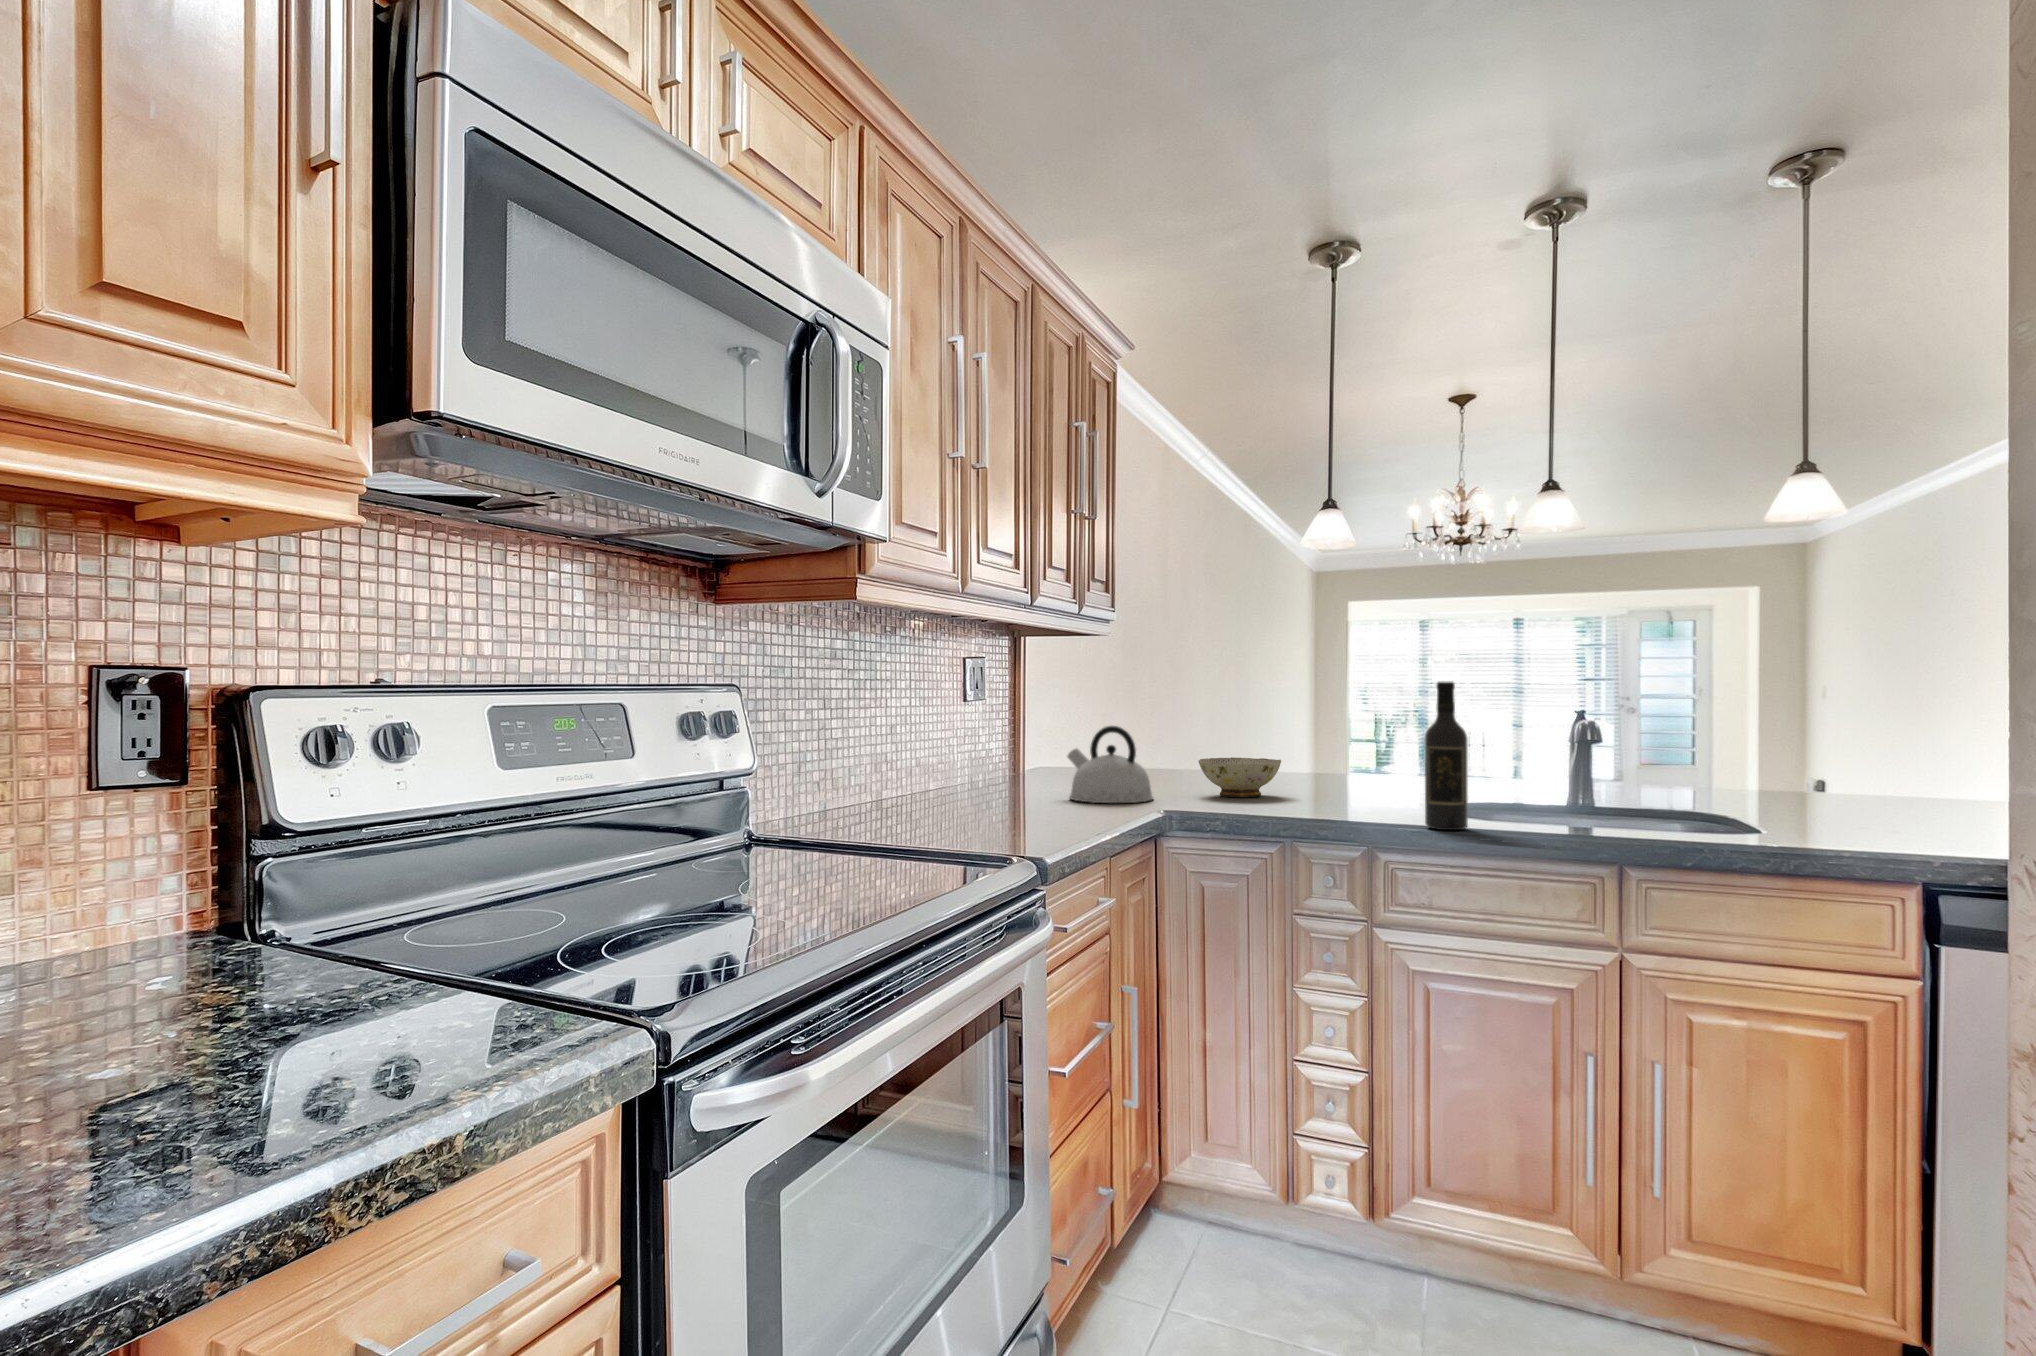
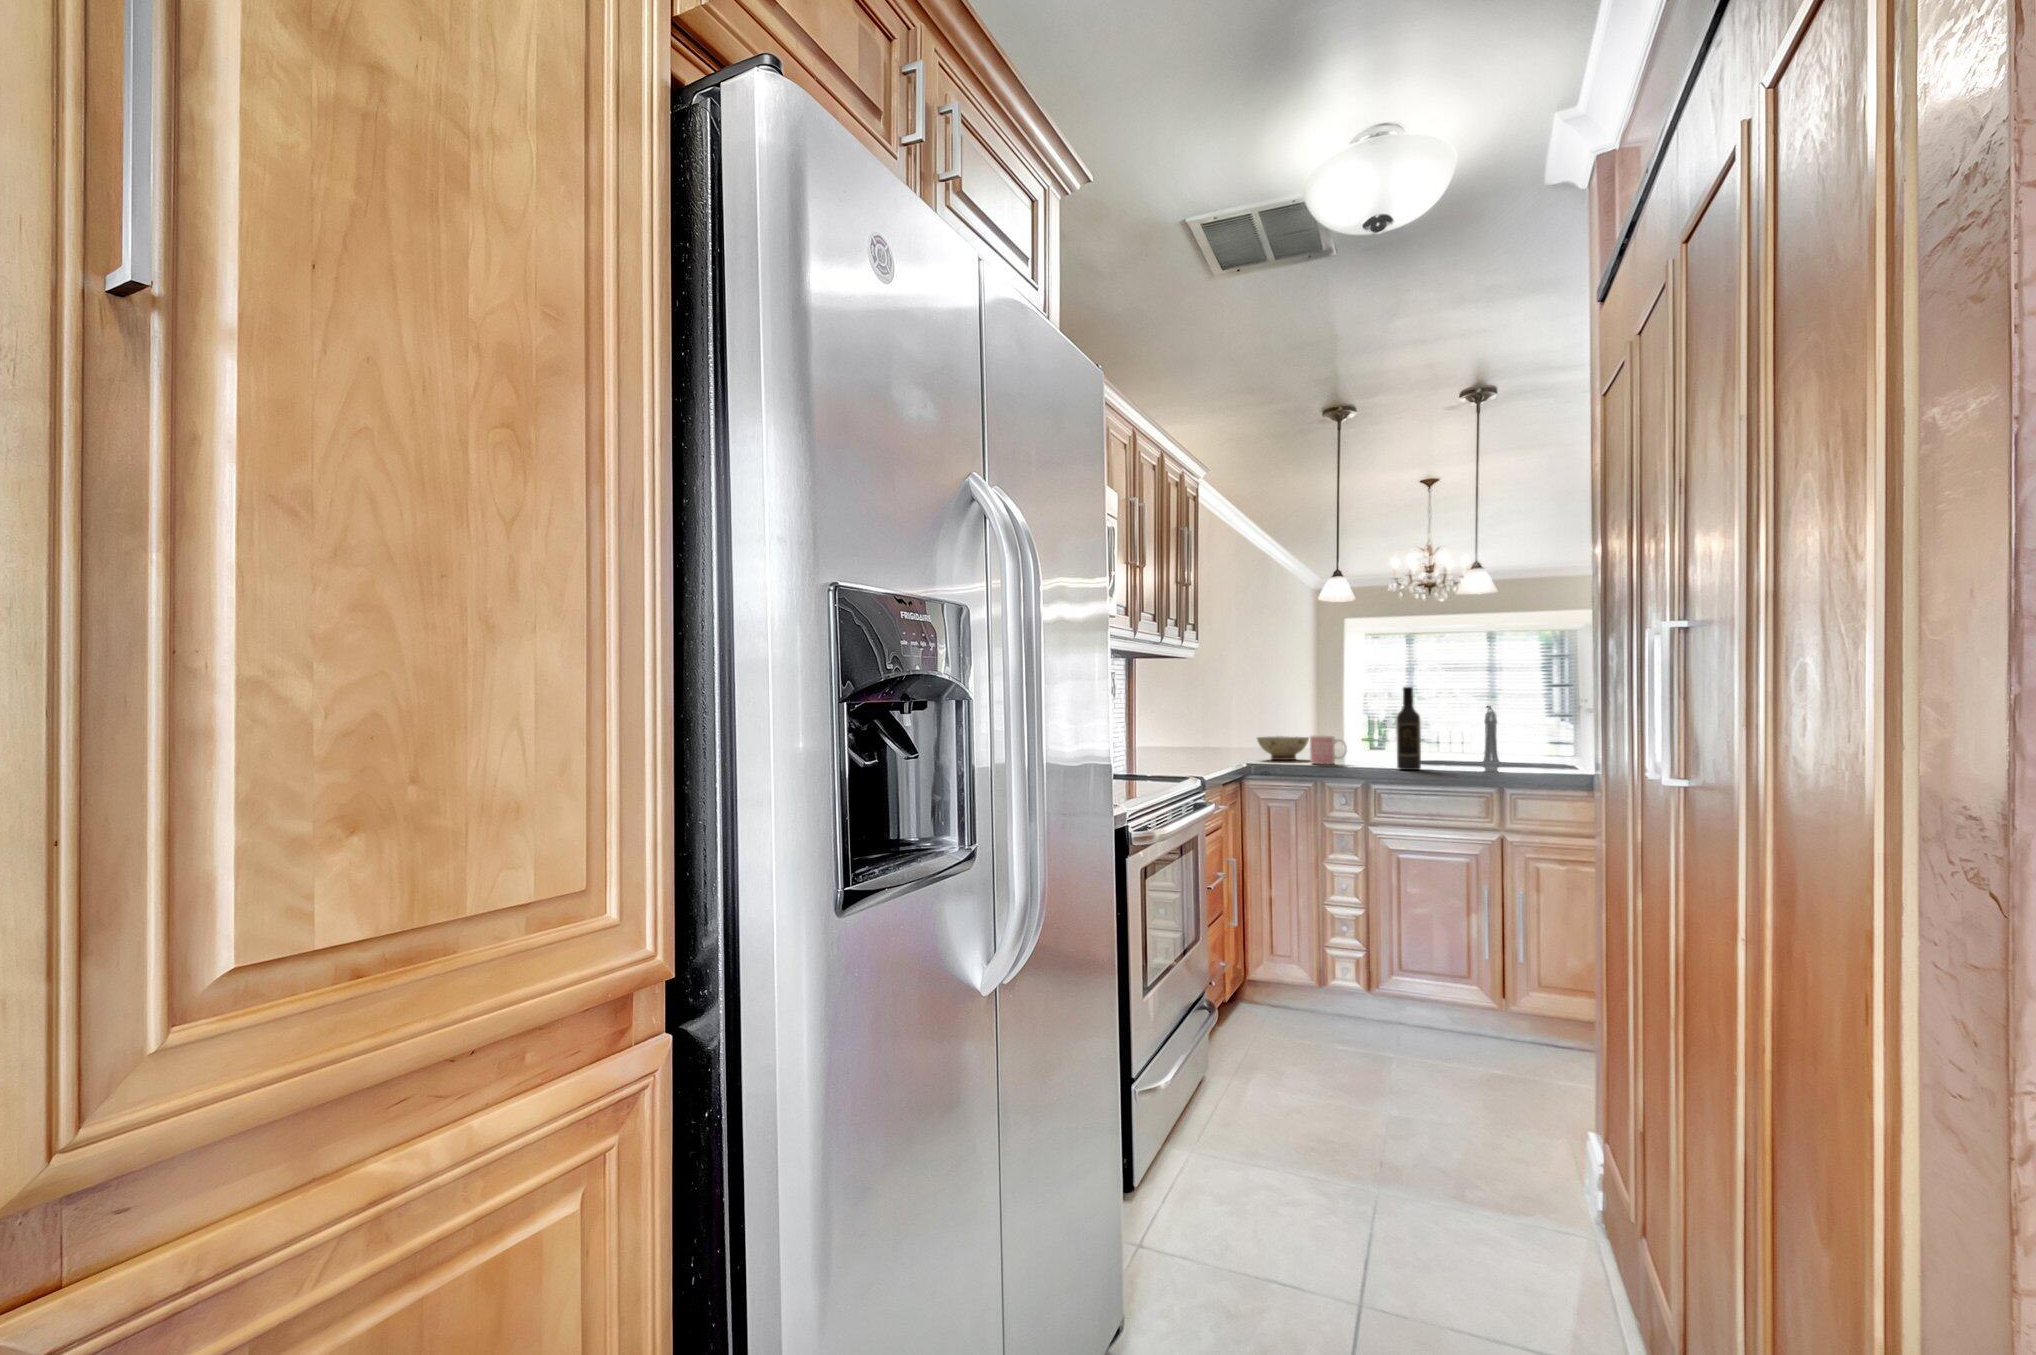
kettle: present [1067,726,1153,803] -> none [1174,716,1230,763]
mug: none [1280,760,1339,809] -> present [1310,736,1347,764]

